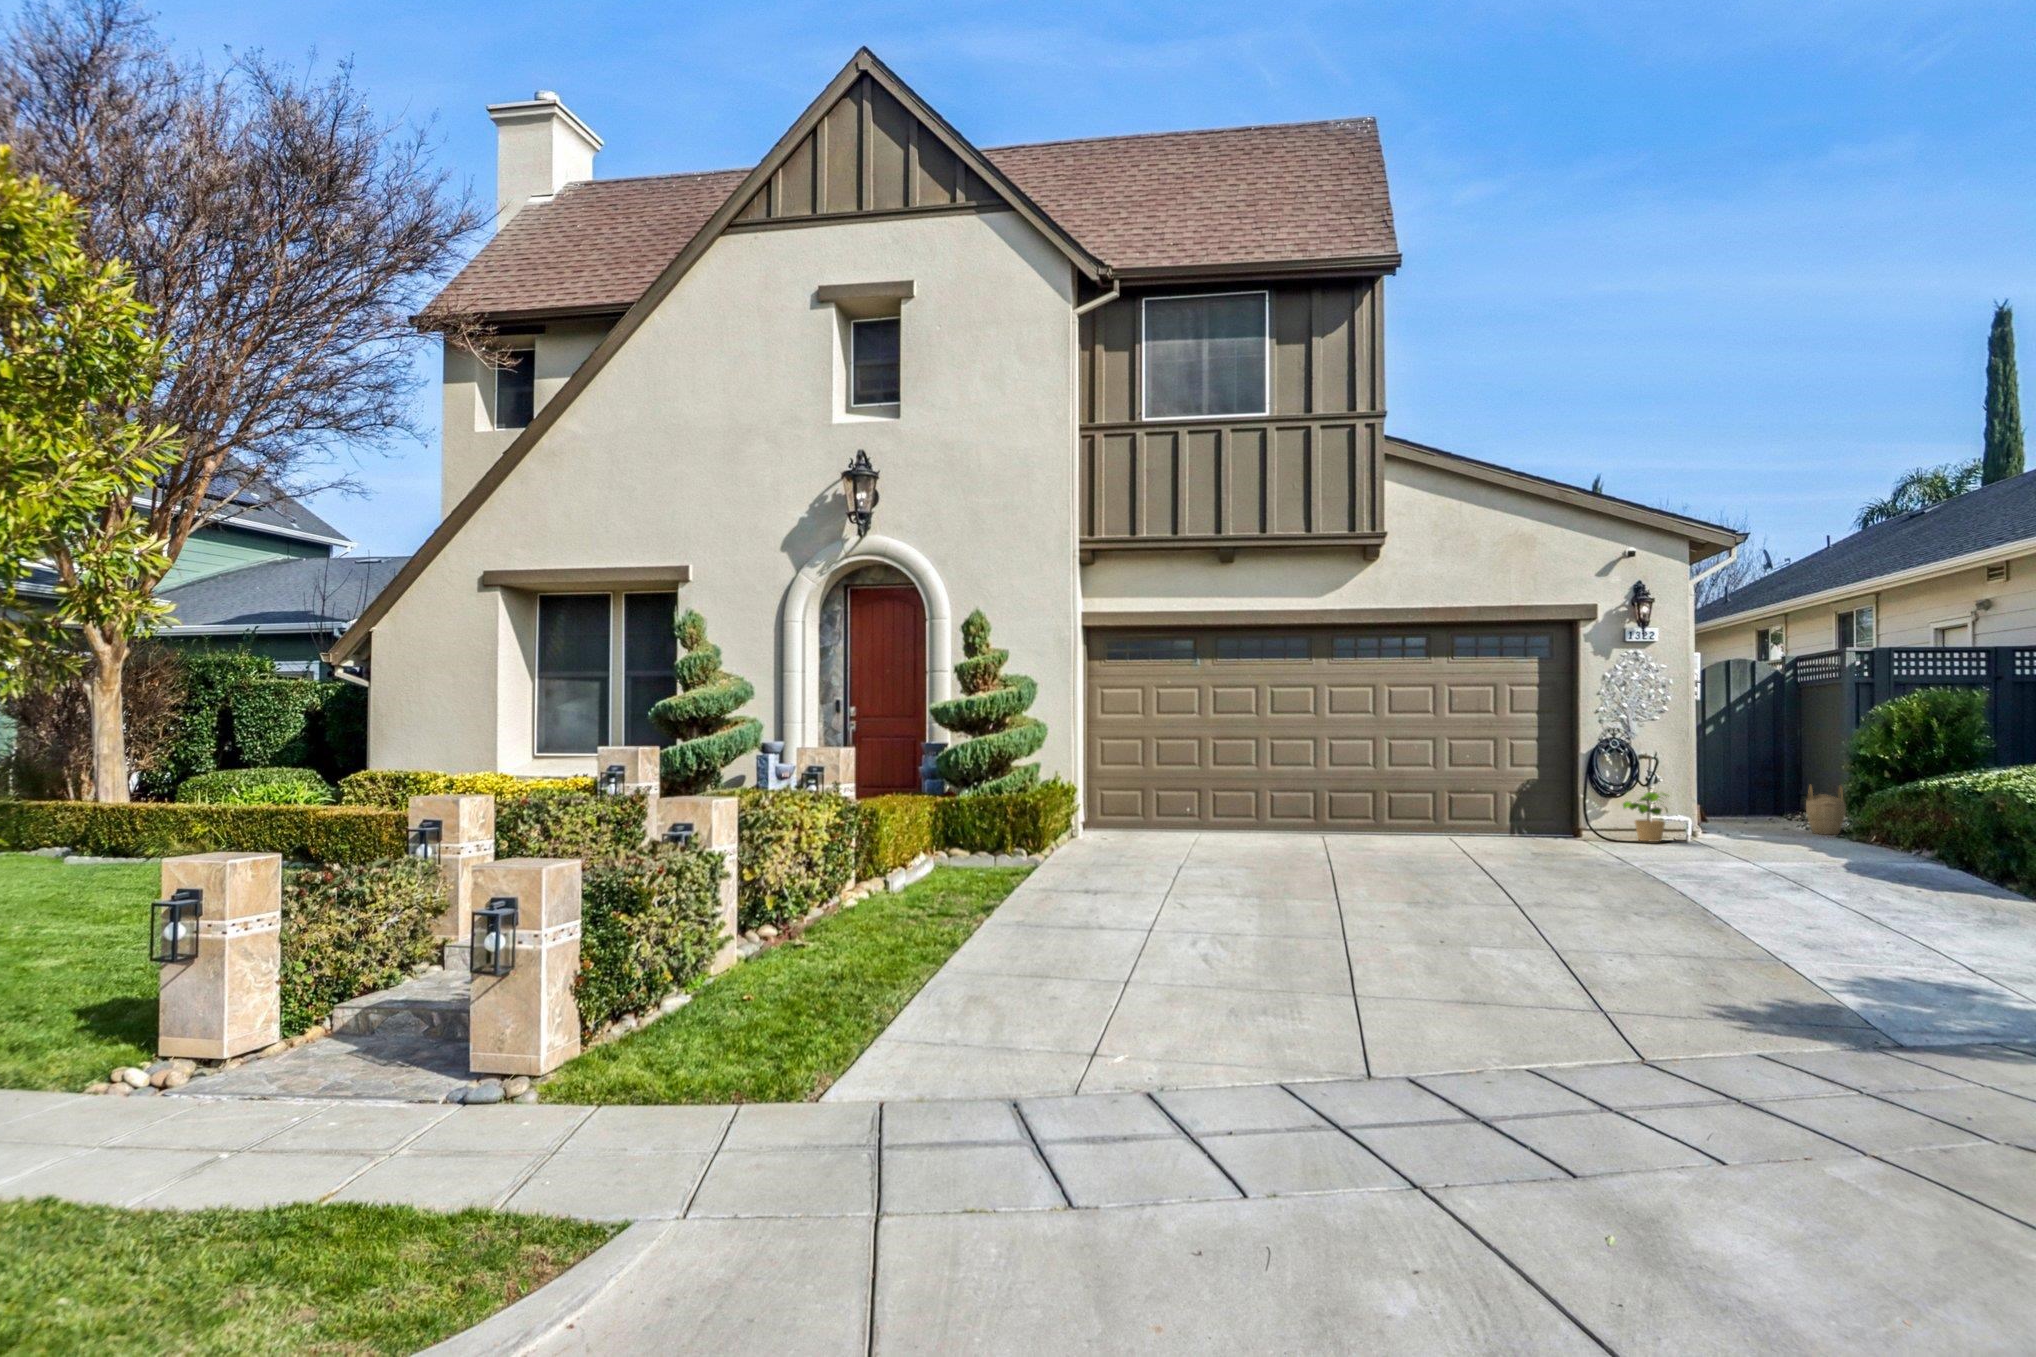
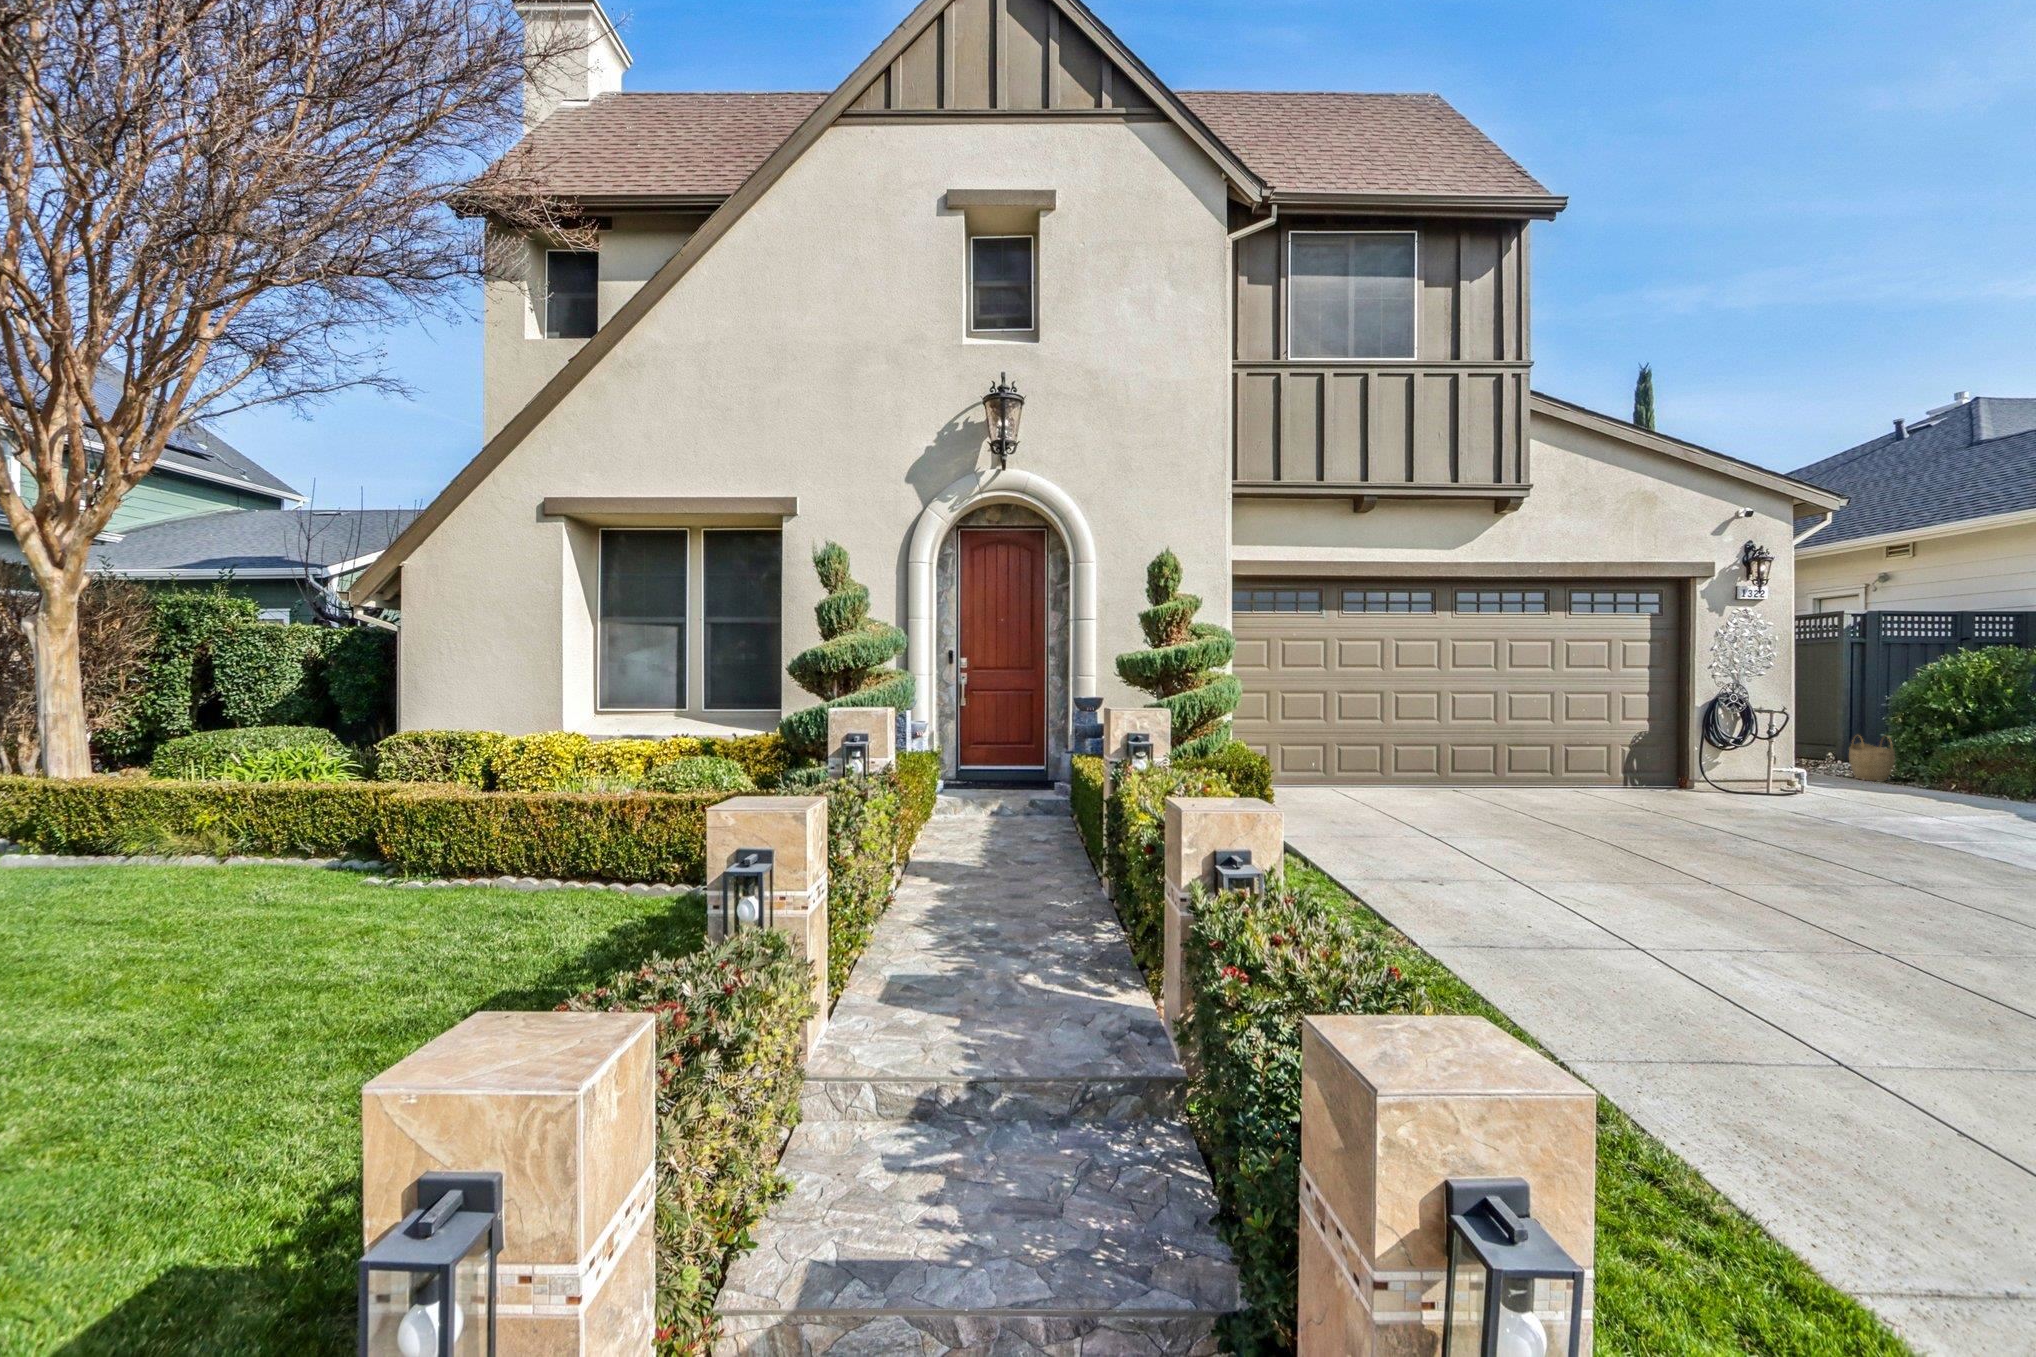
potted plant: present [1623,792,1668,842] -> none [1740,746,1800,794]

